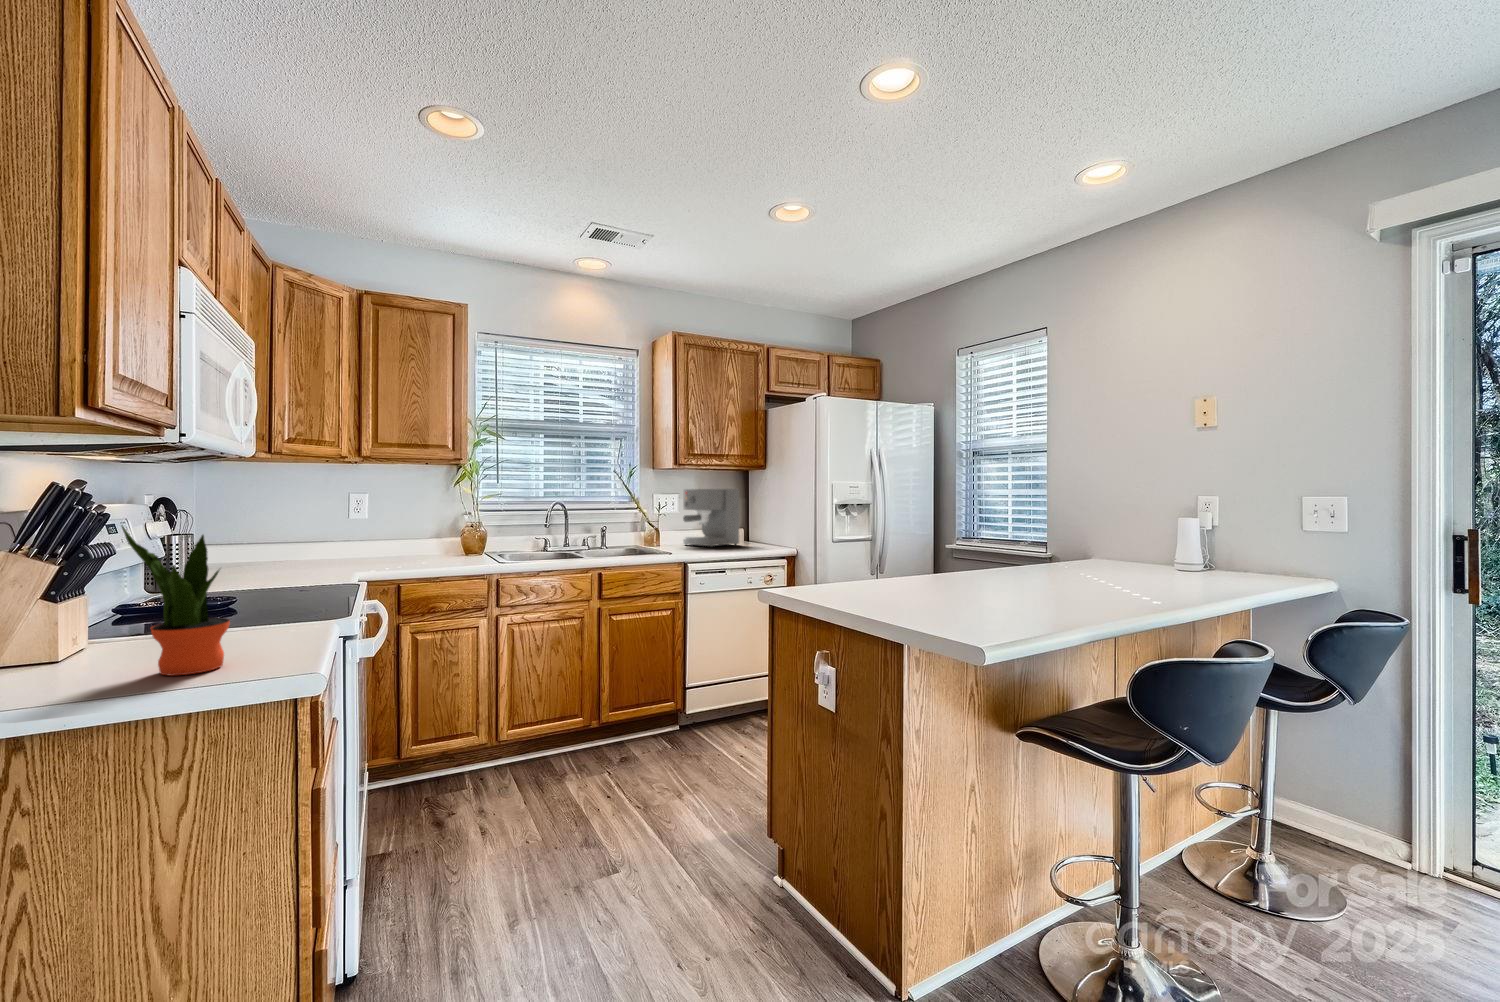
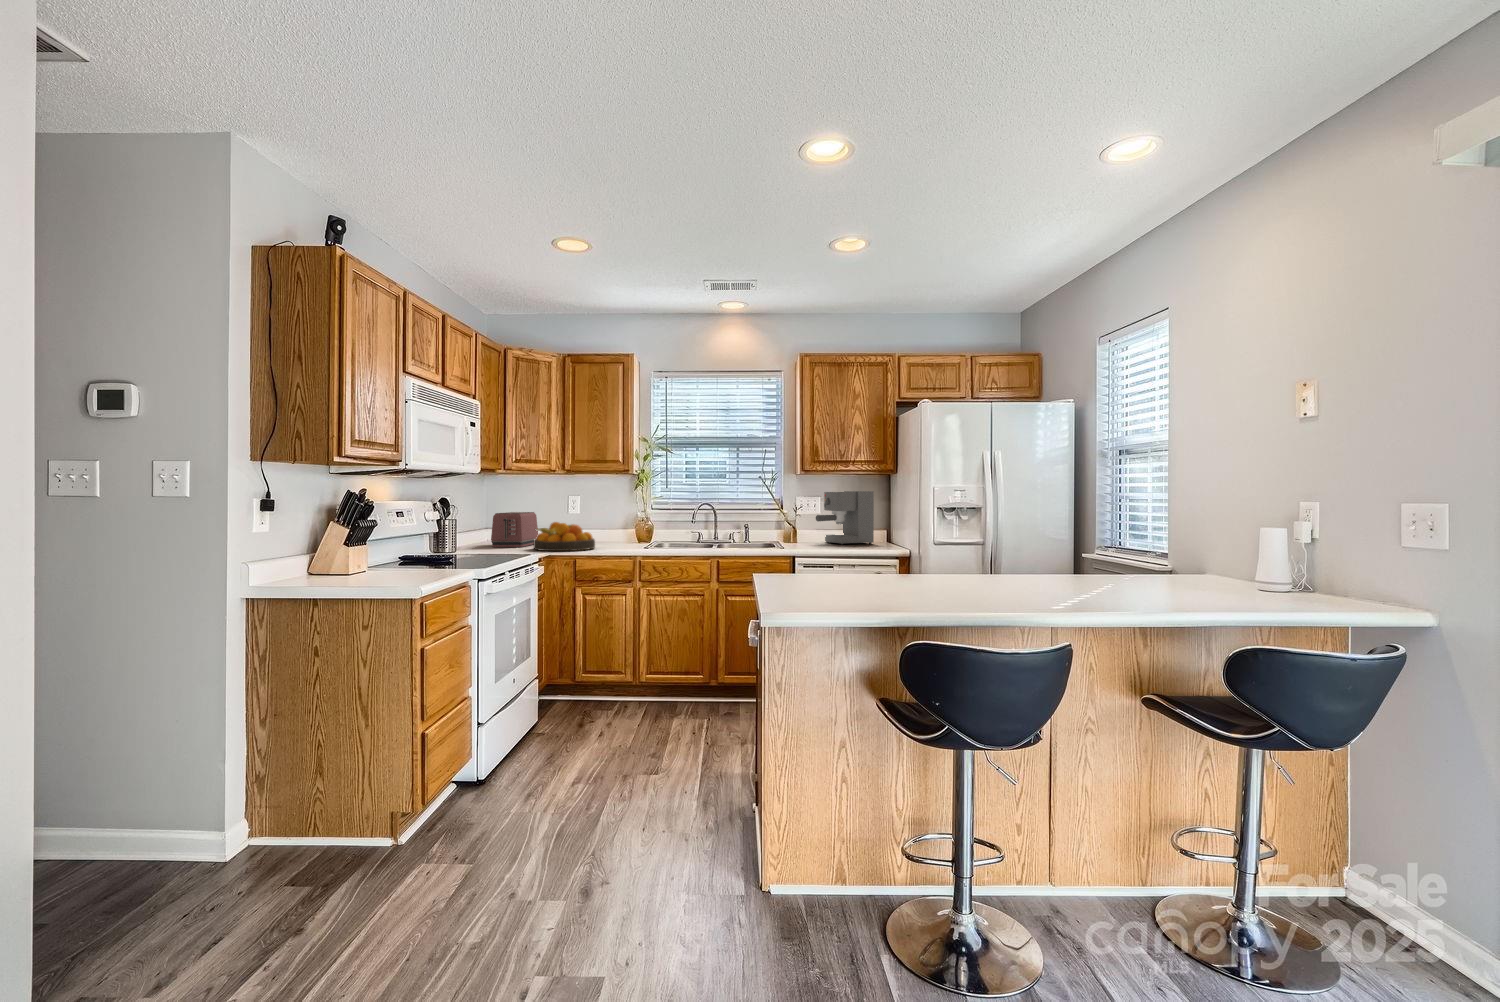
toaster: none [242,517,312,572] -> present [491,512,538,547]
potted plant: present [122,526,230,676] -> none [357,514,397,585]
fruit bowl: none [329,531,429,574] -> present [534,522,595,551]

